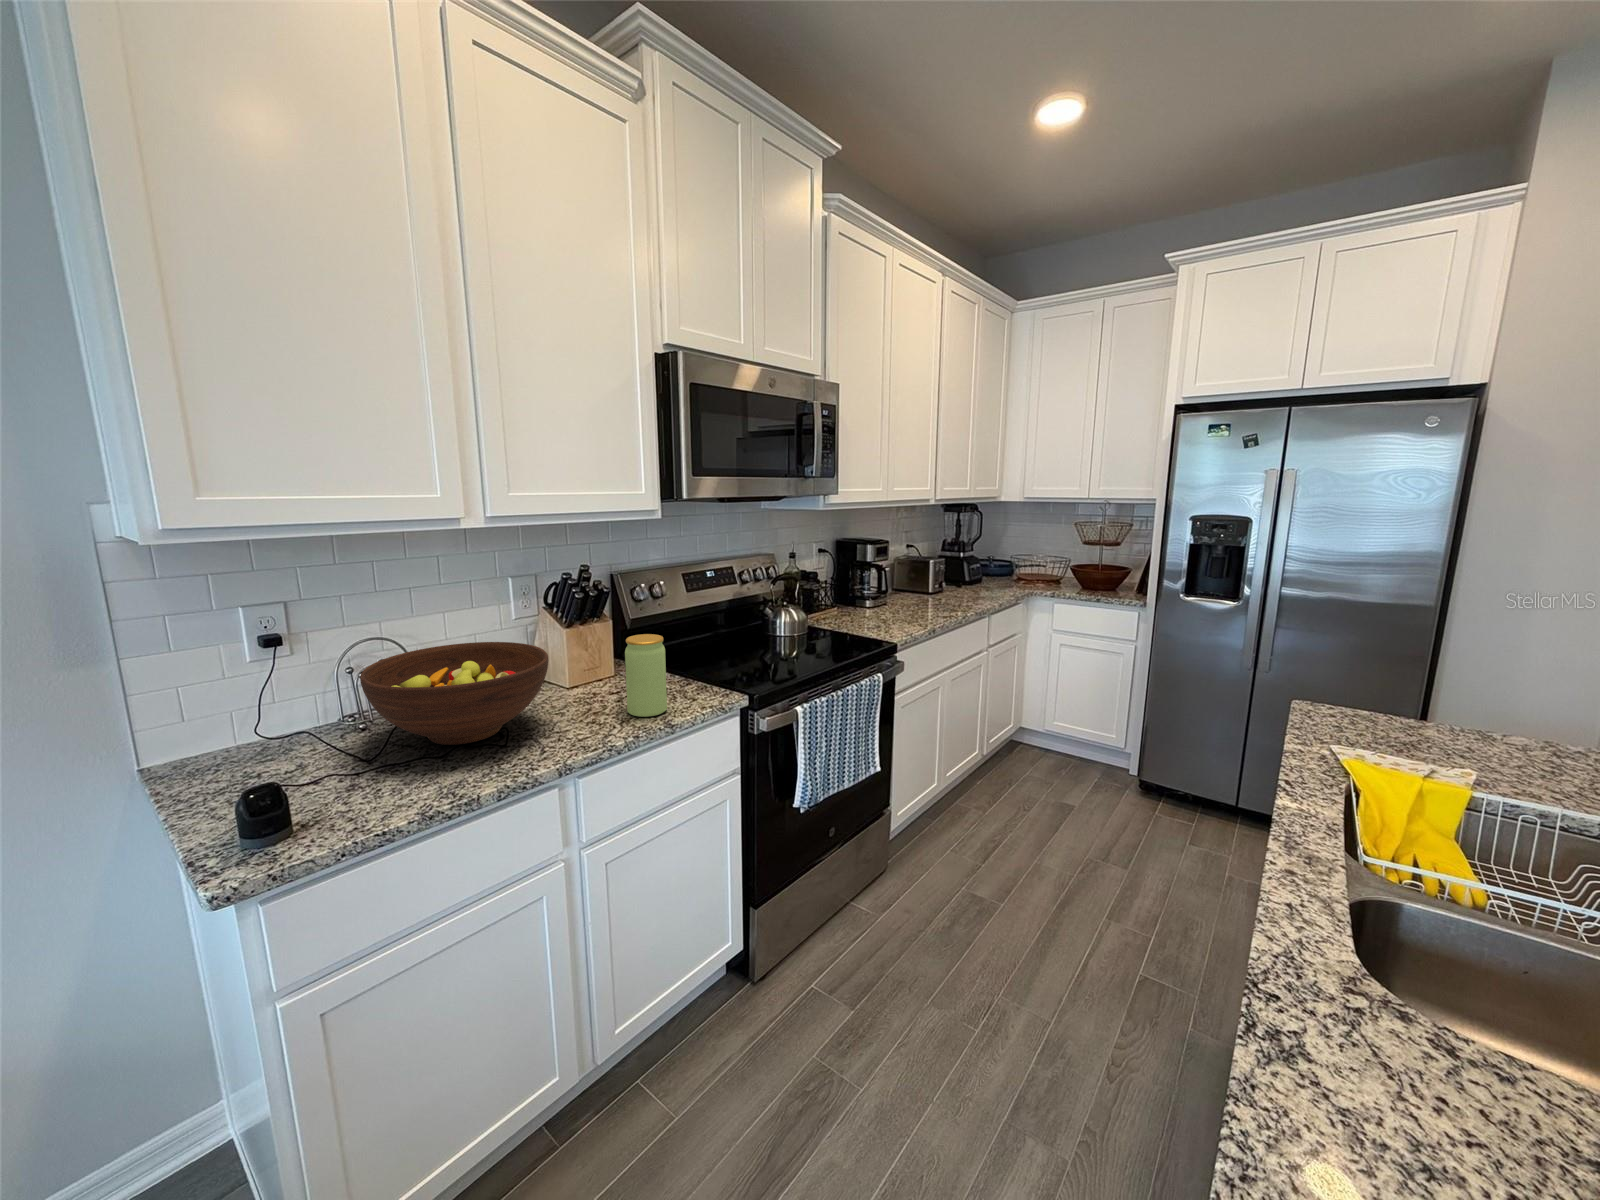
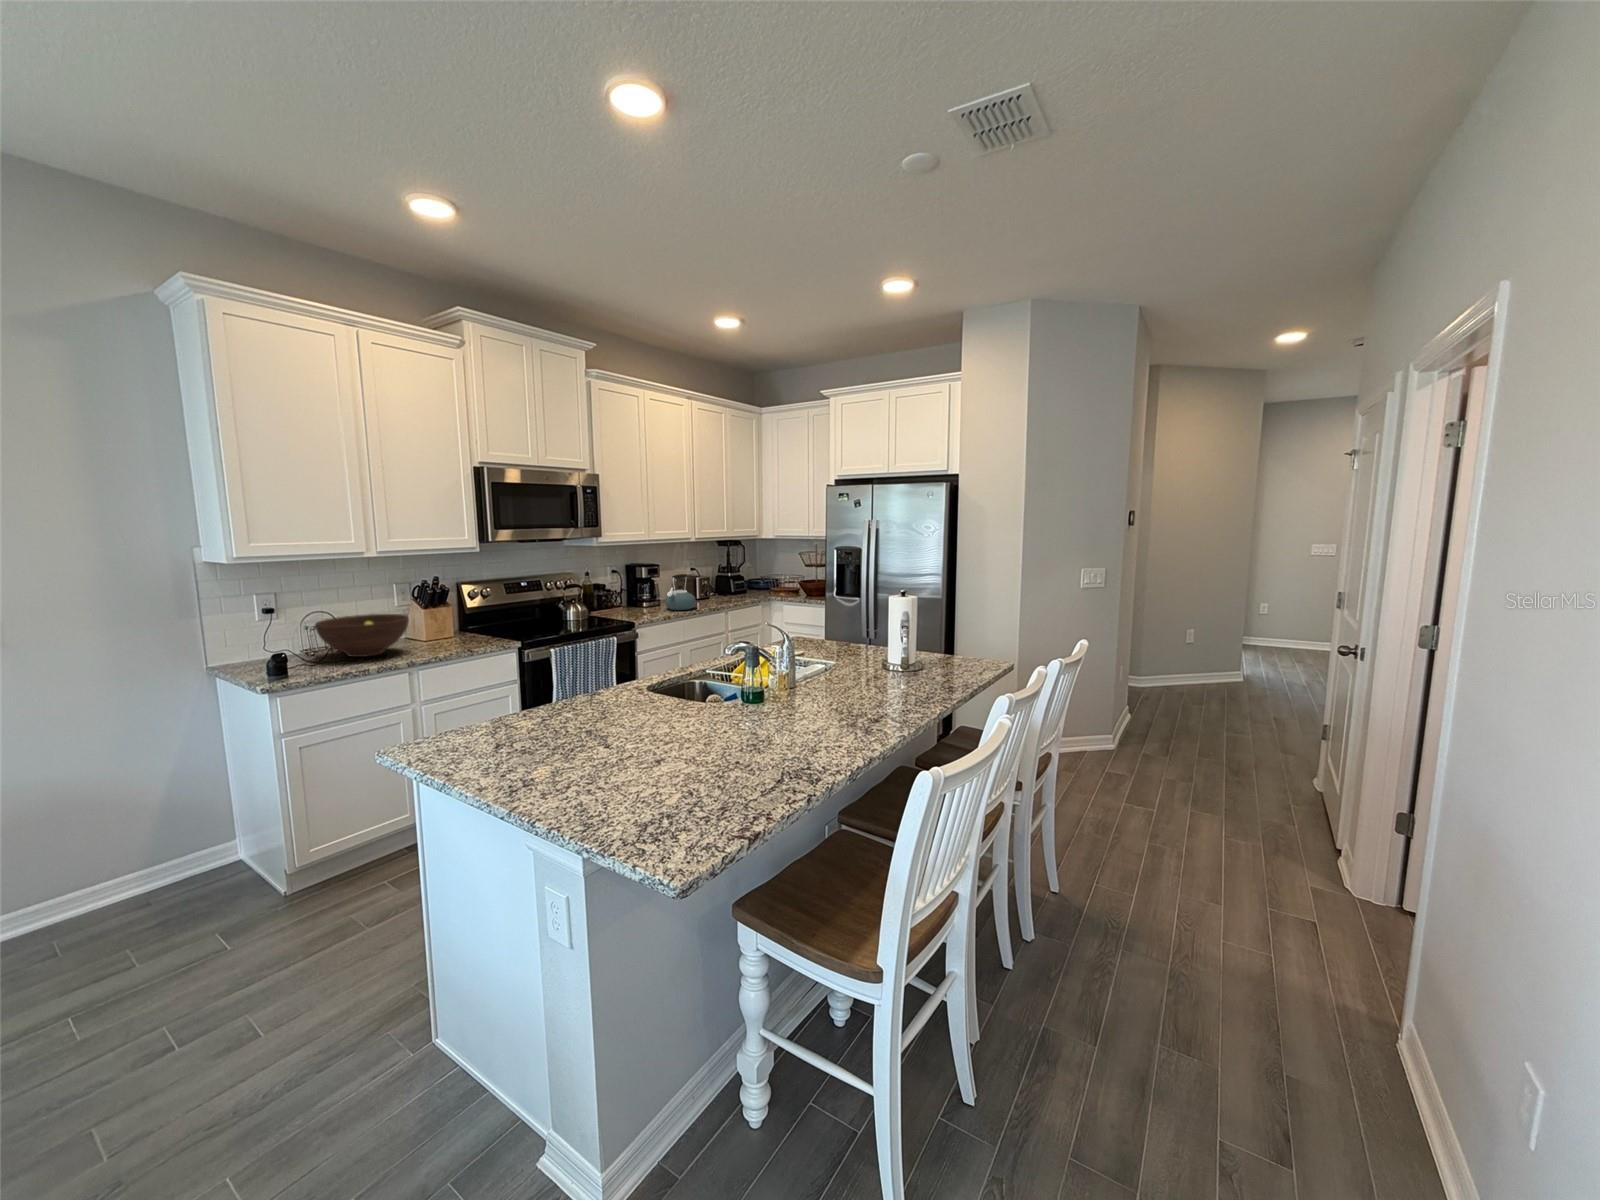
kettle: none [905,557,954,616] -> present [665,574,695,610]
jar: present [625,634,667,717] -> none [450,609,474,649]

